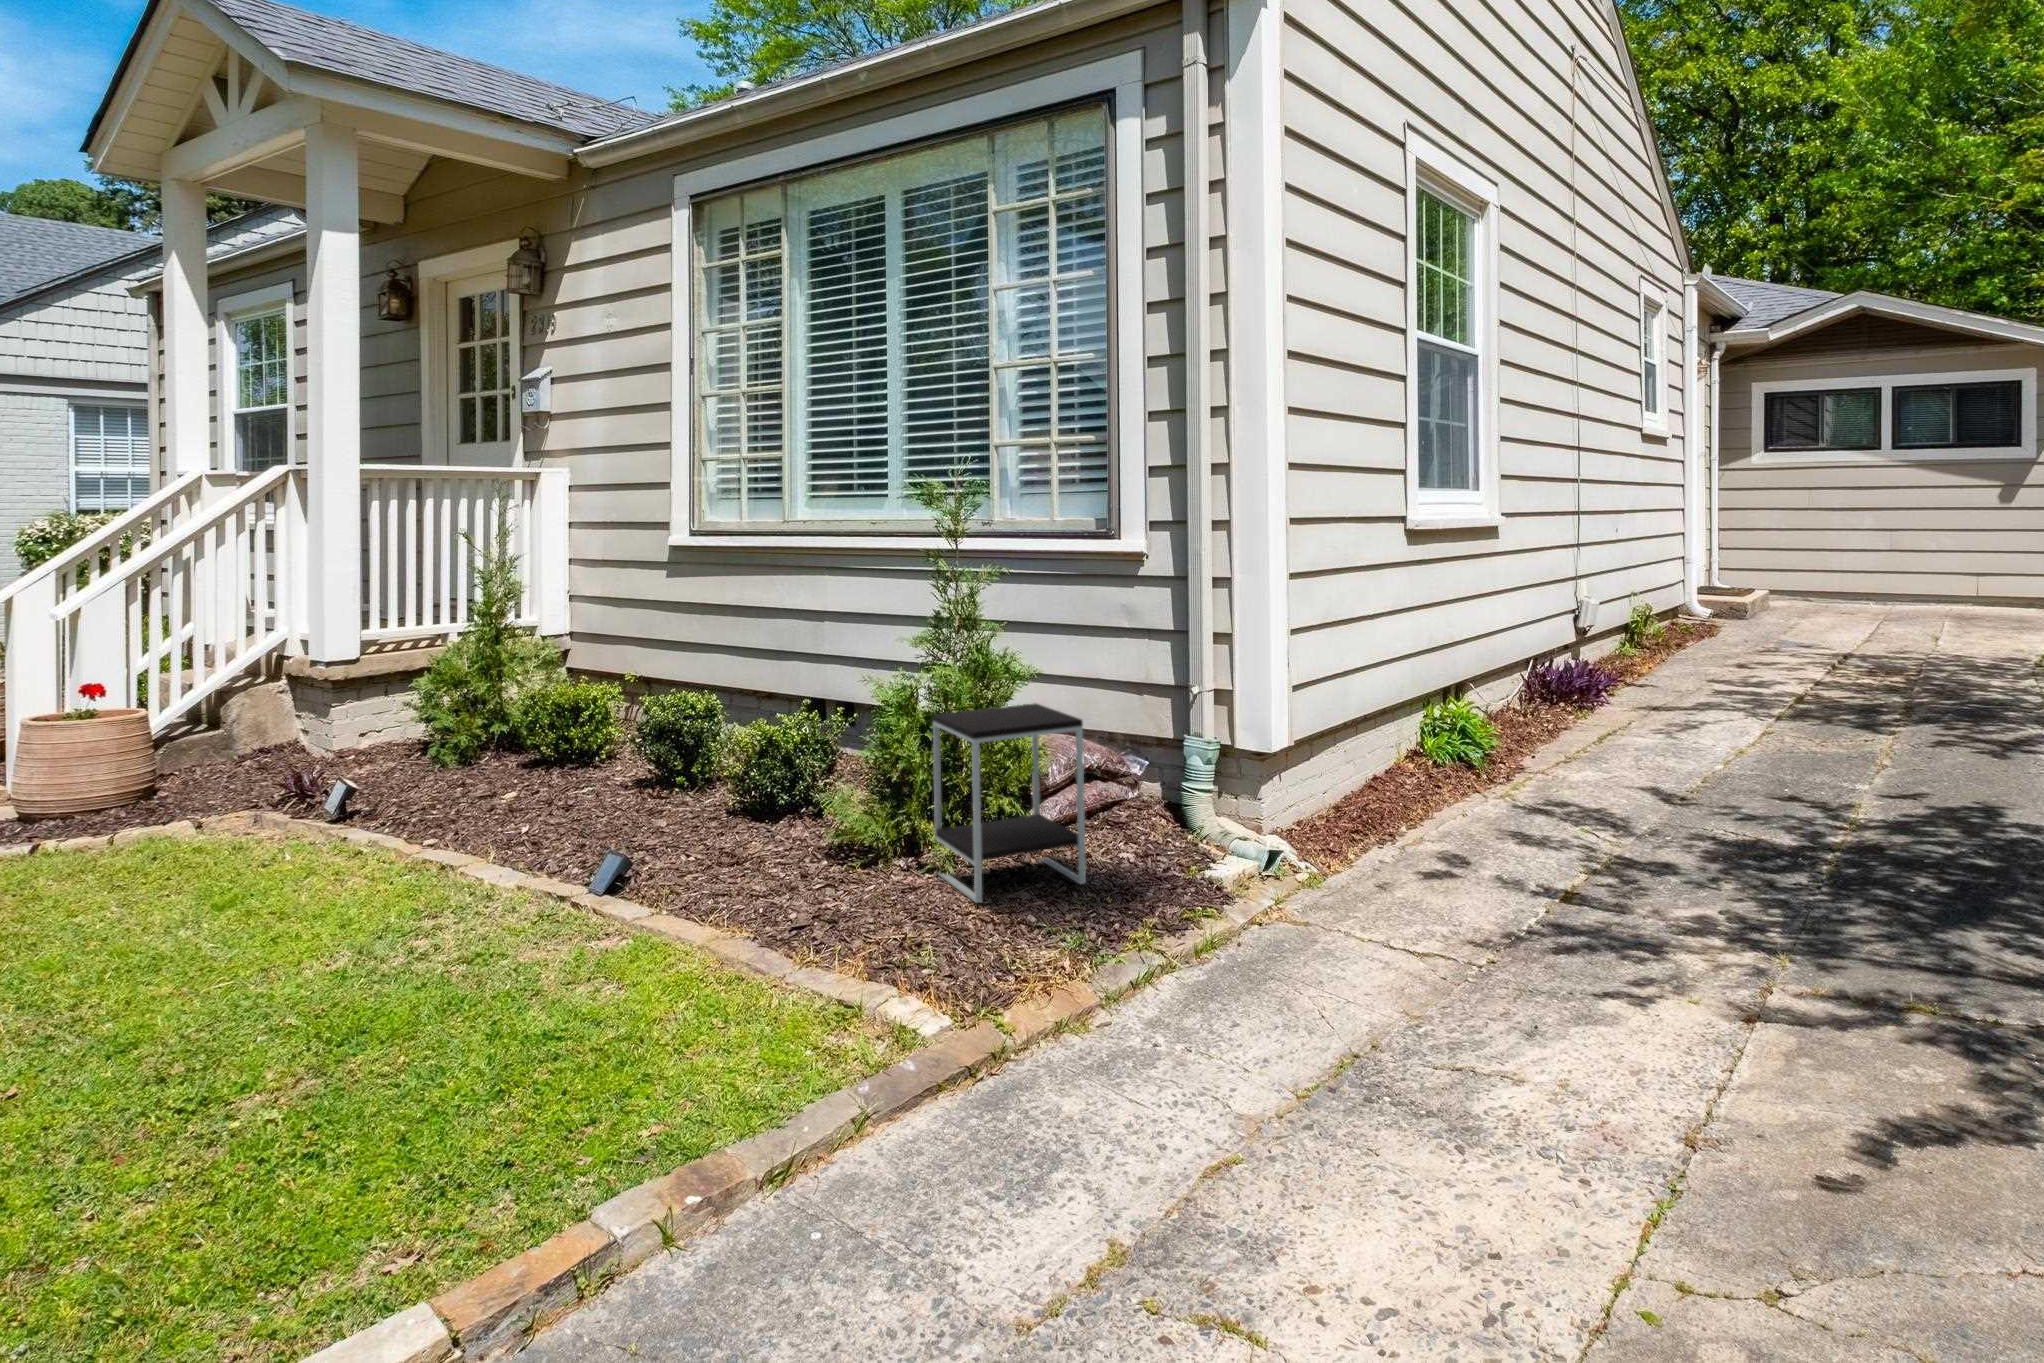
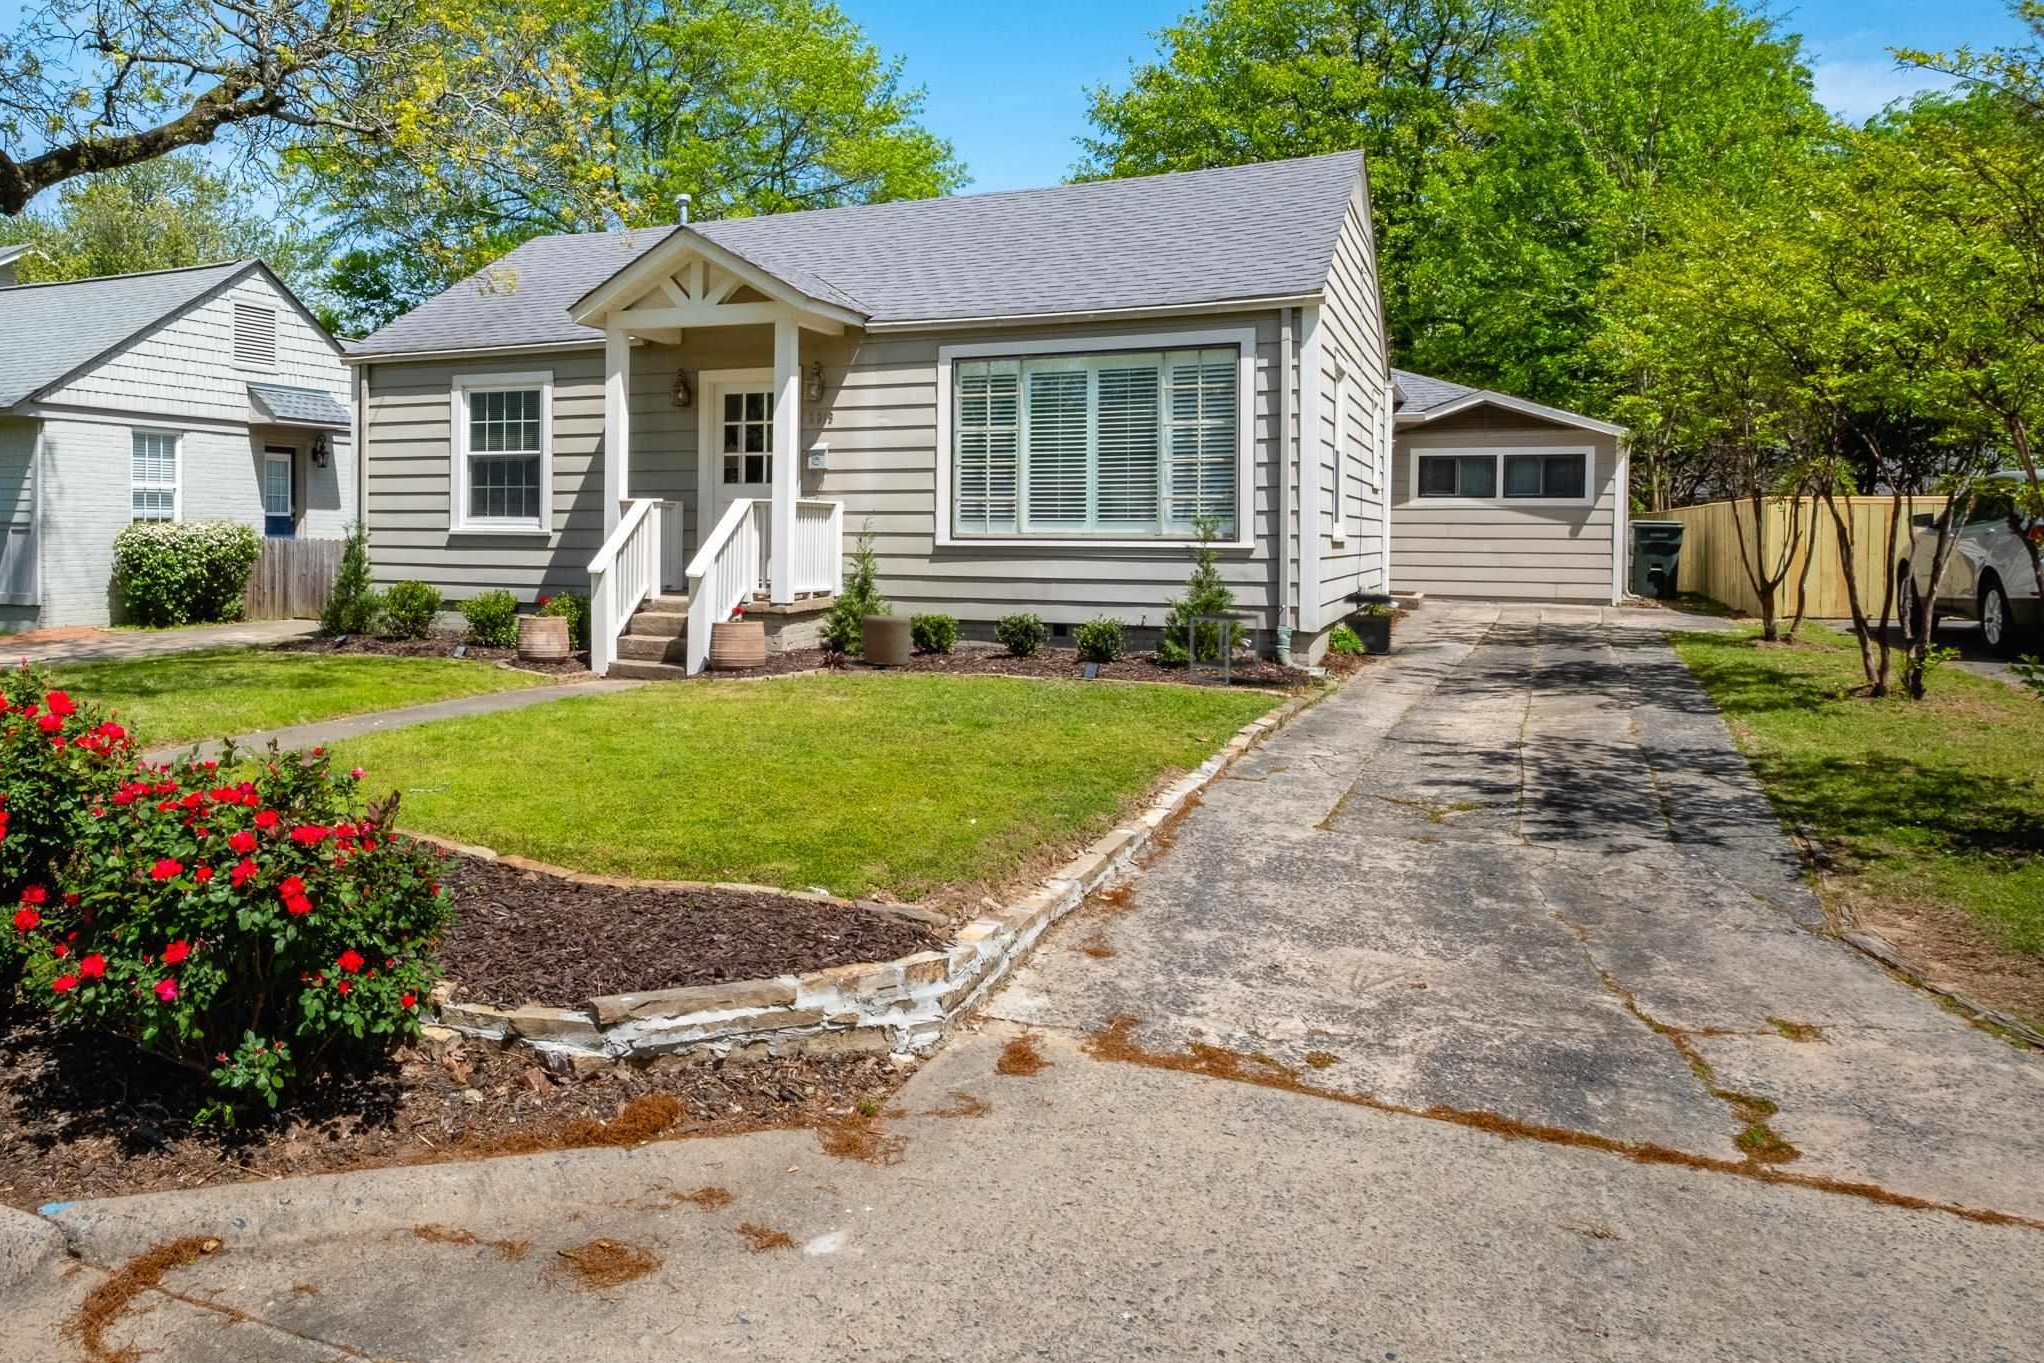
toolbox: none [1496,621,1597,746] -> present [1343,593,1393,655]
woven basket: none [431,680,537,790] -> present [862,615,911,665]

